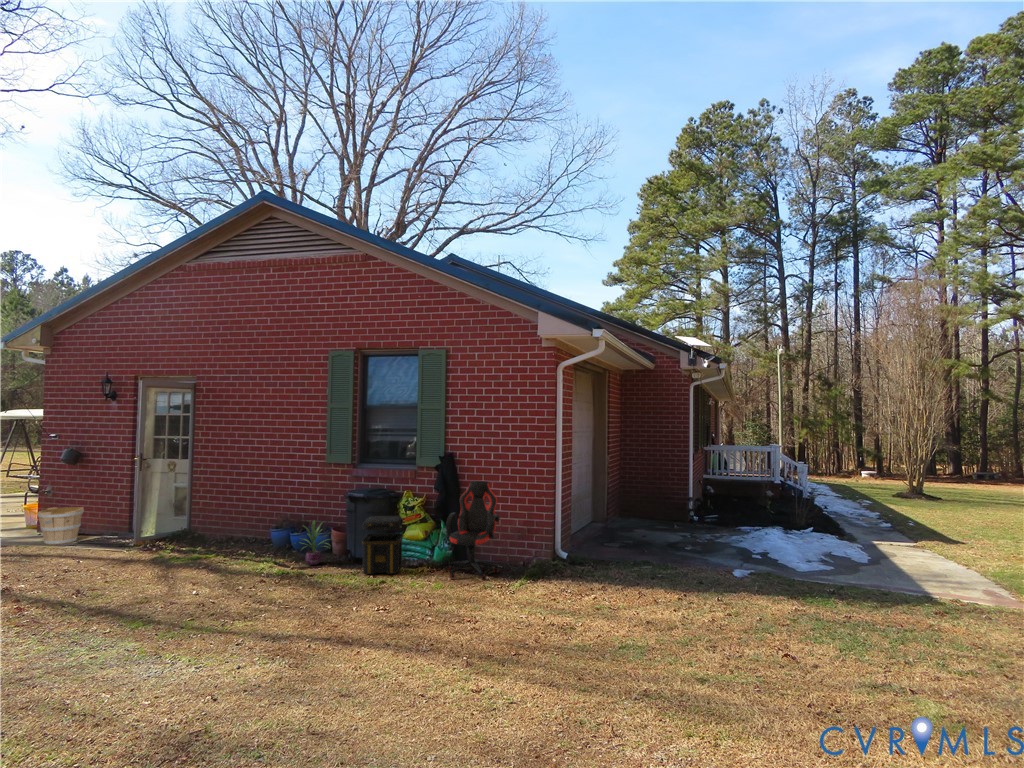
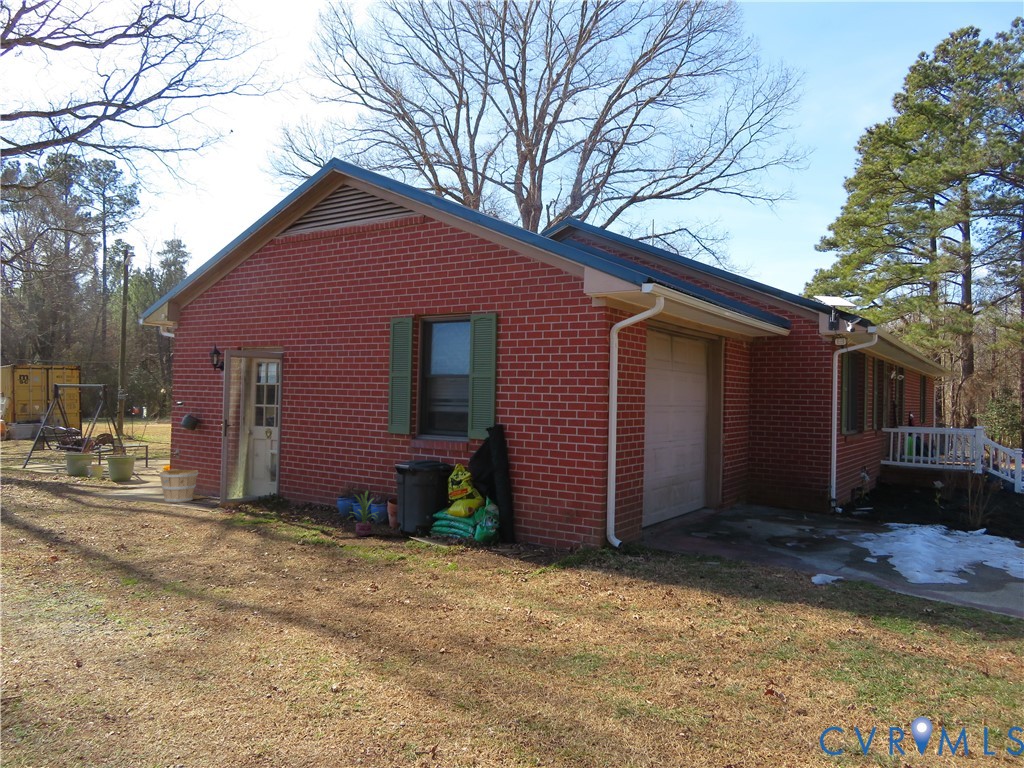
chair: present [446,481,500,580] -> none [479,456,543,564]
toolbox: present [362,516,403,574] -> none [398,489,447,550]

